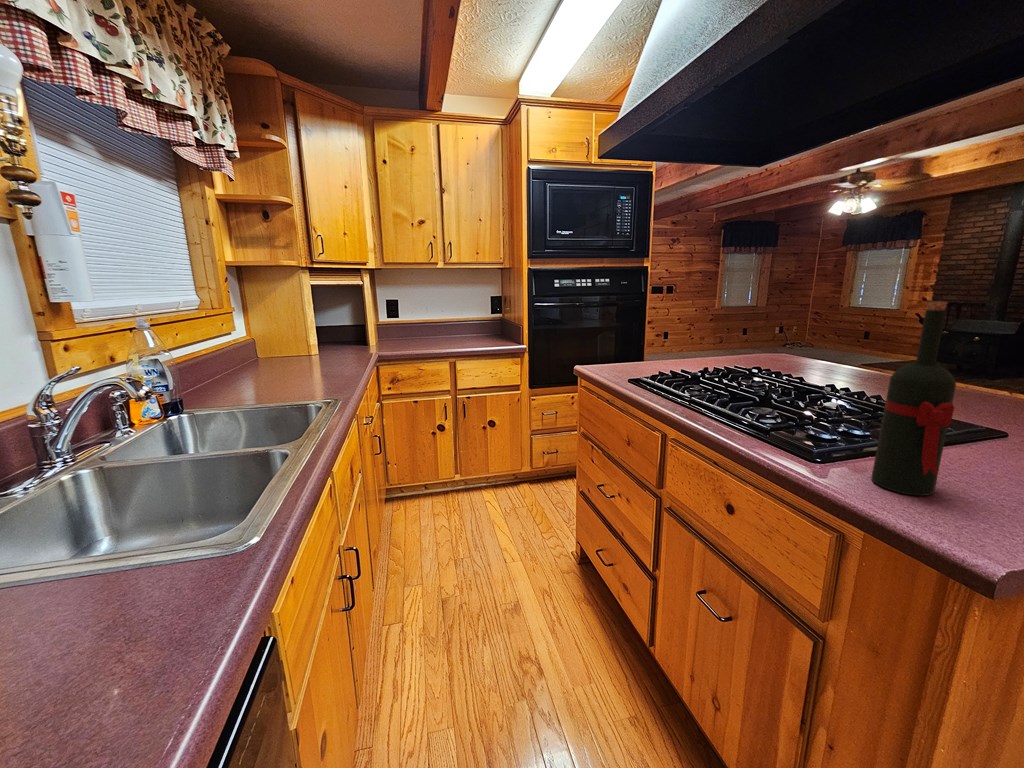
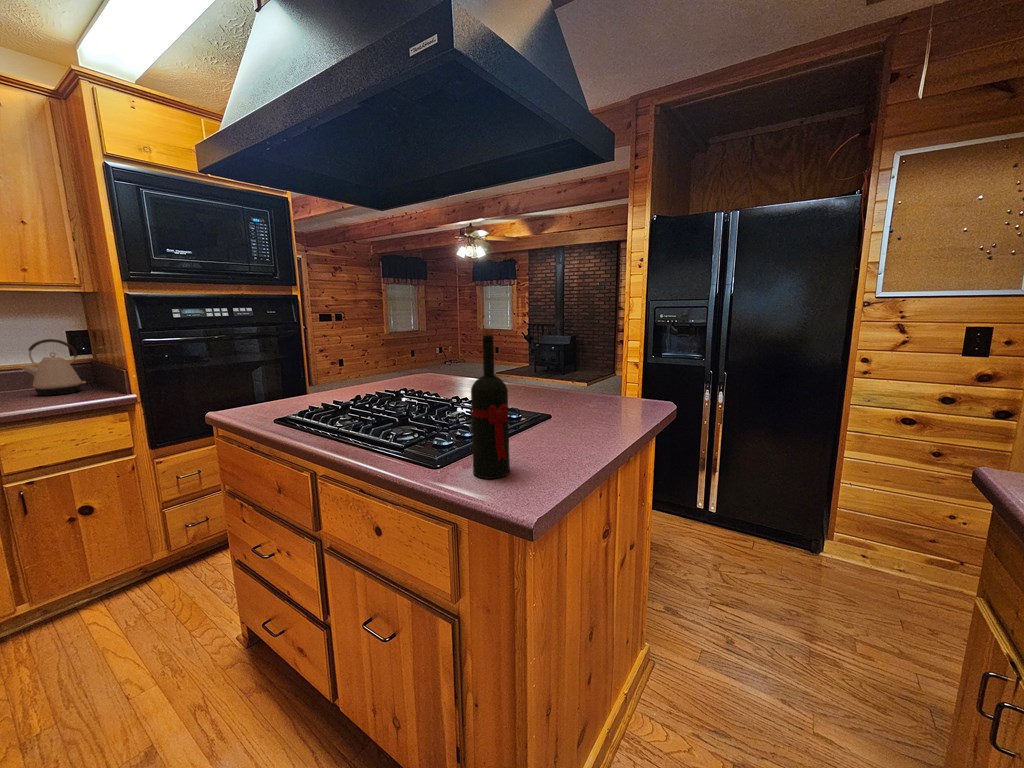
kettle: none [468,302,498,341] -> present [21,339,86,395]

